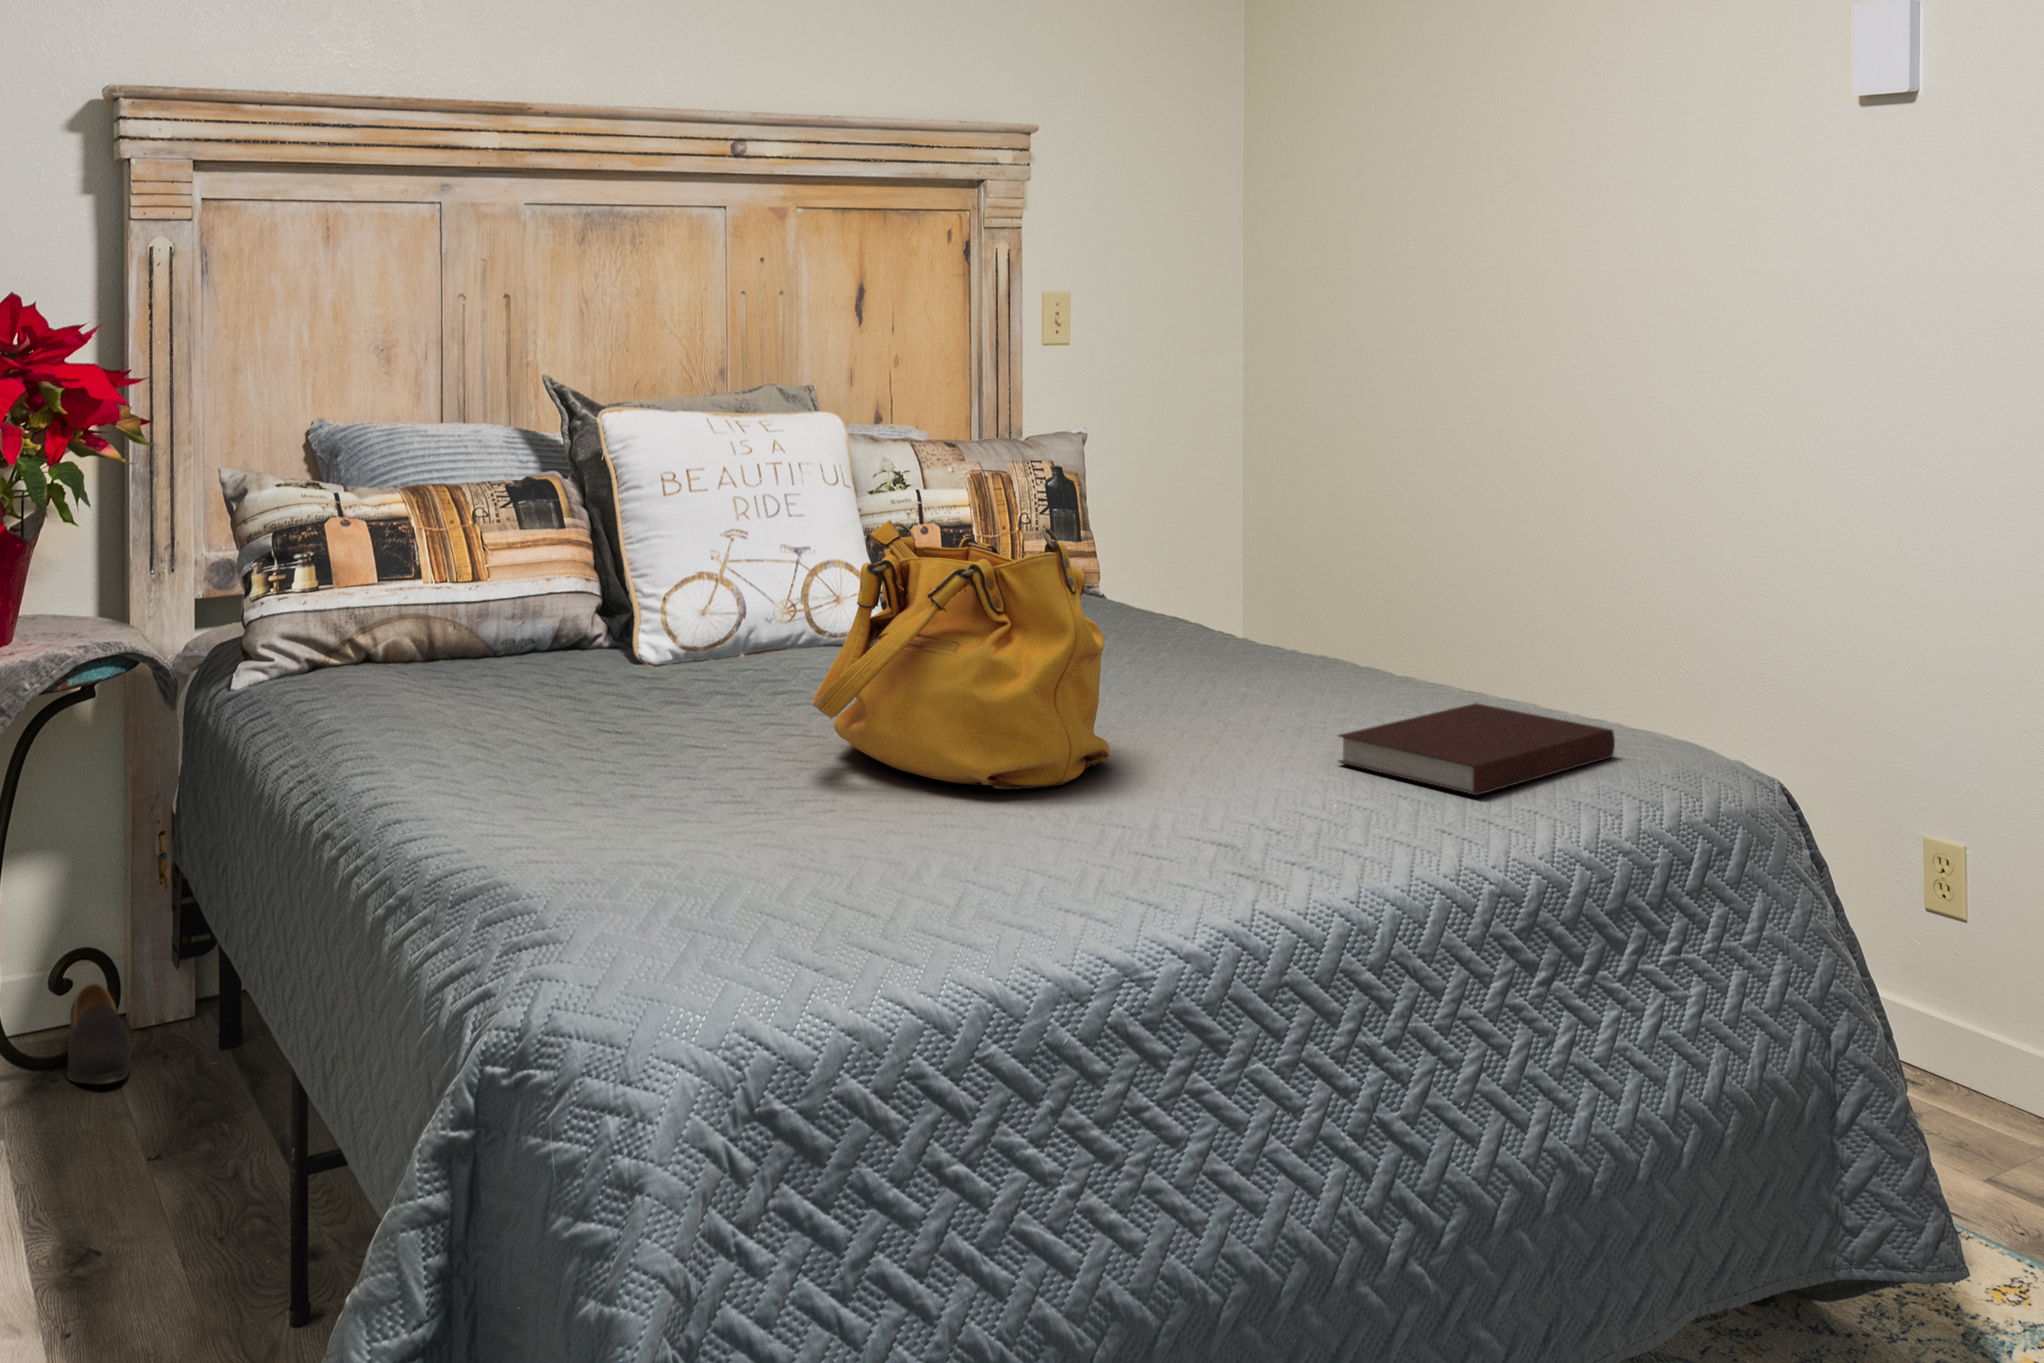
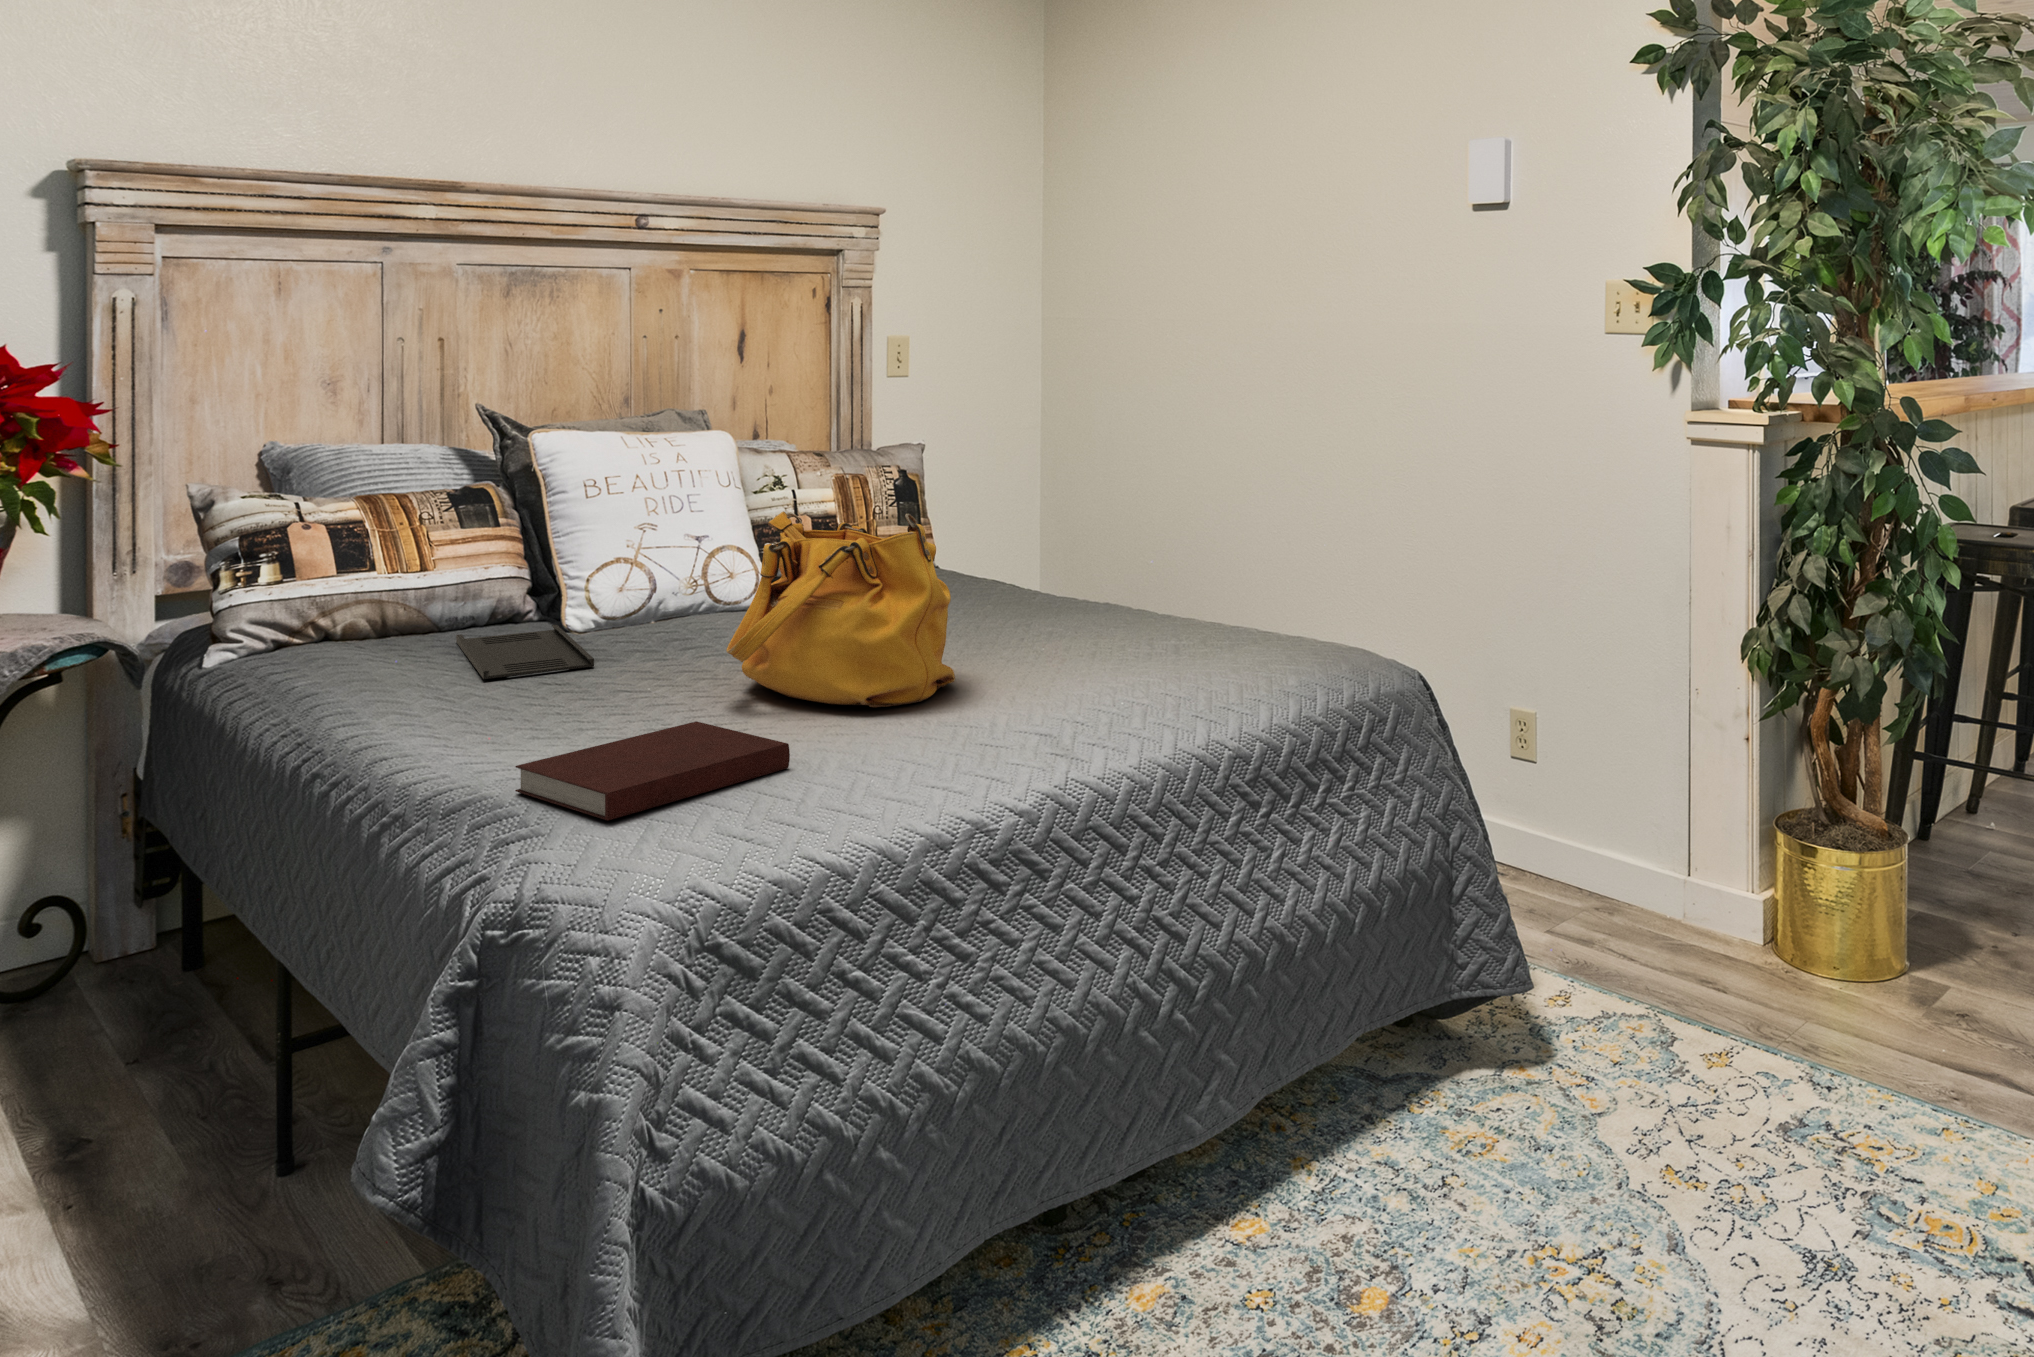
tray: none [509,656,661,723] -> present [456,625,594,679]
notebook: present [1339,703,1615,795] -> present [515,721,790,821]
shoe: present [67,983,130,1084] -> none [28,928,91,1013]

